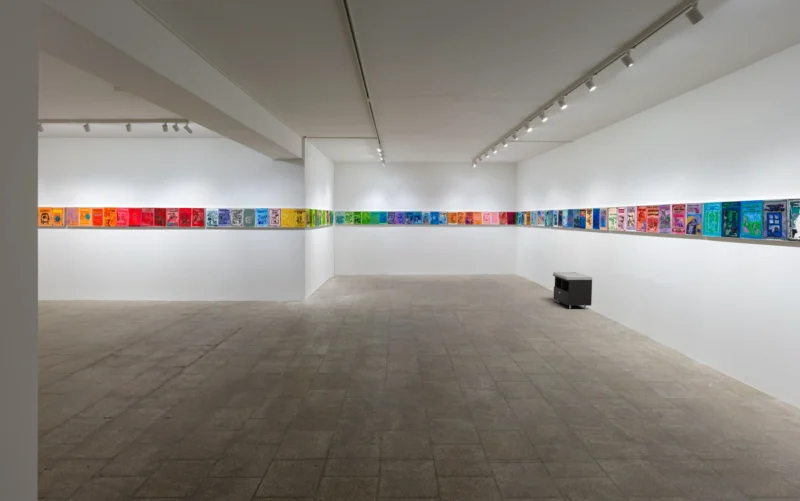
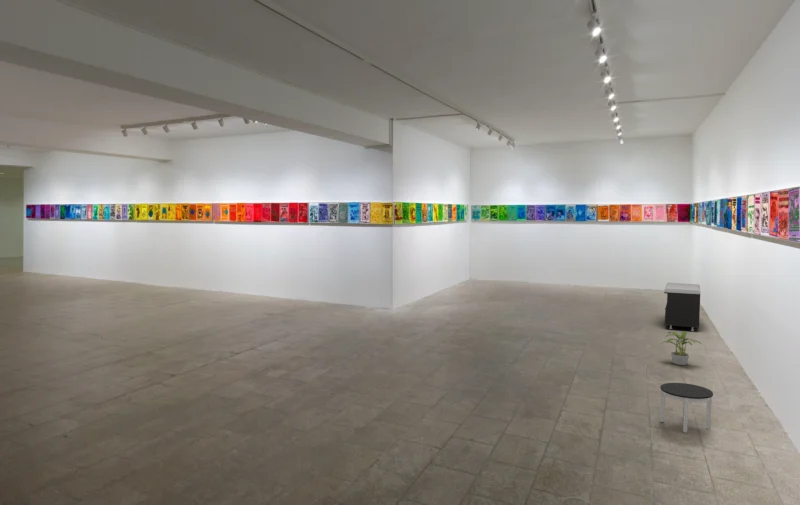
potted plant: none [617,311,648,337] -> present [665,332,701,365]
round table: none [718,354,766,396] -> present [660,383,713,433]

